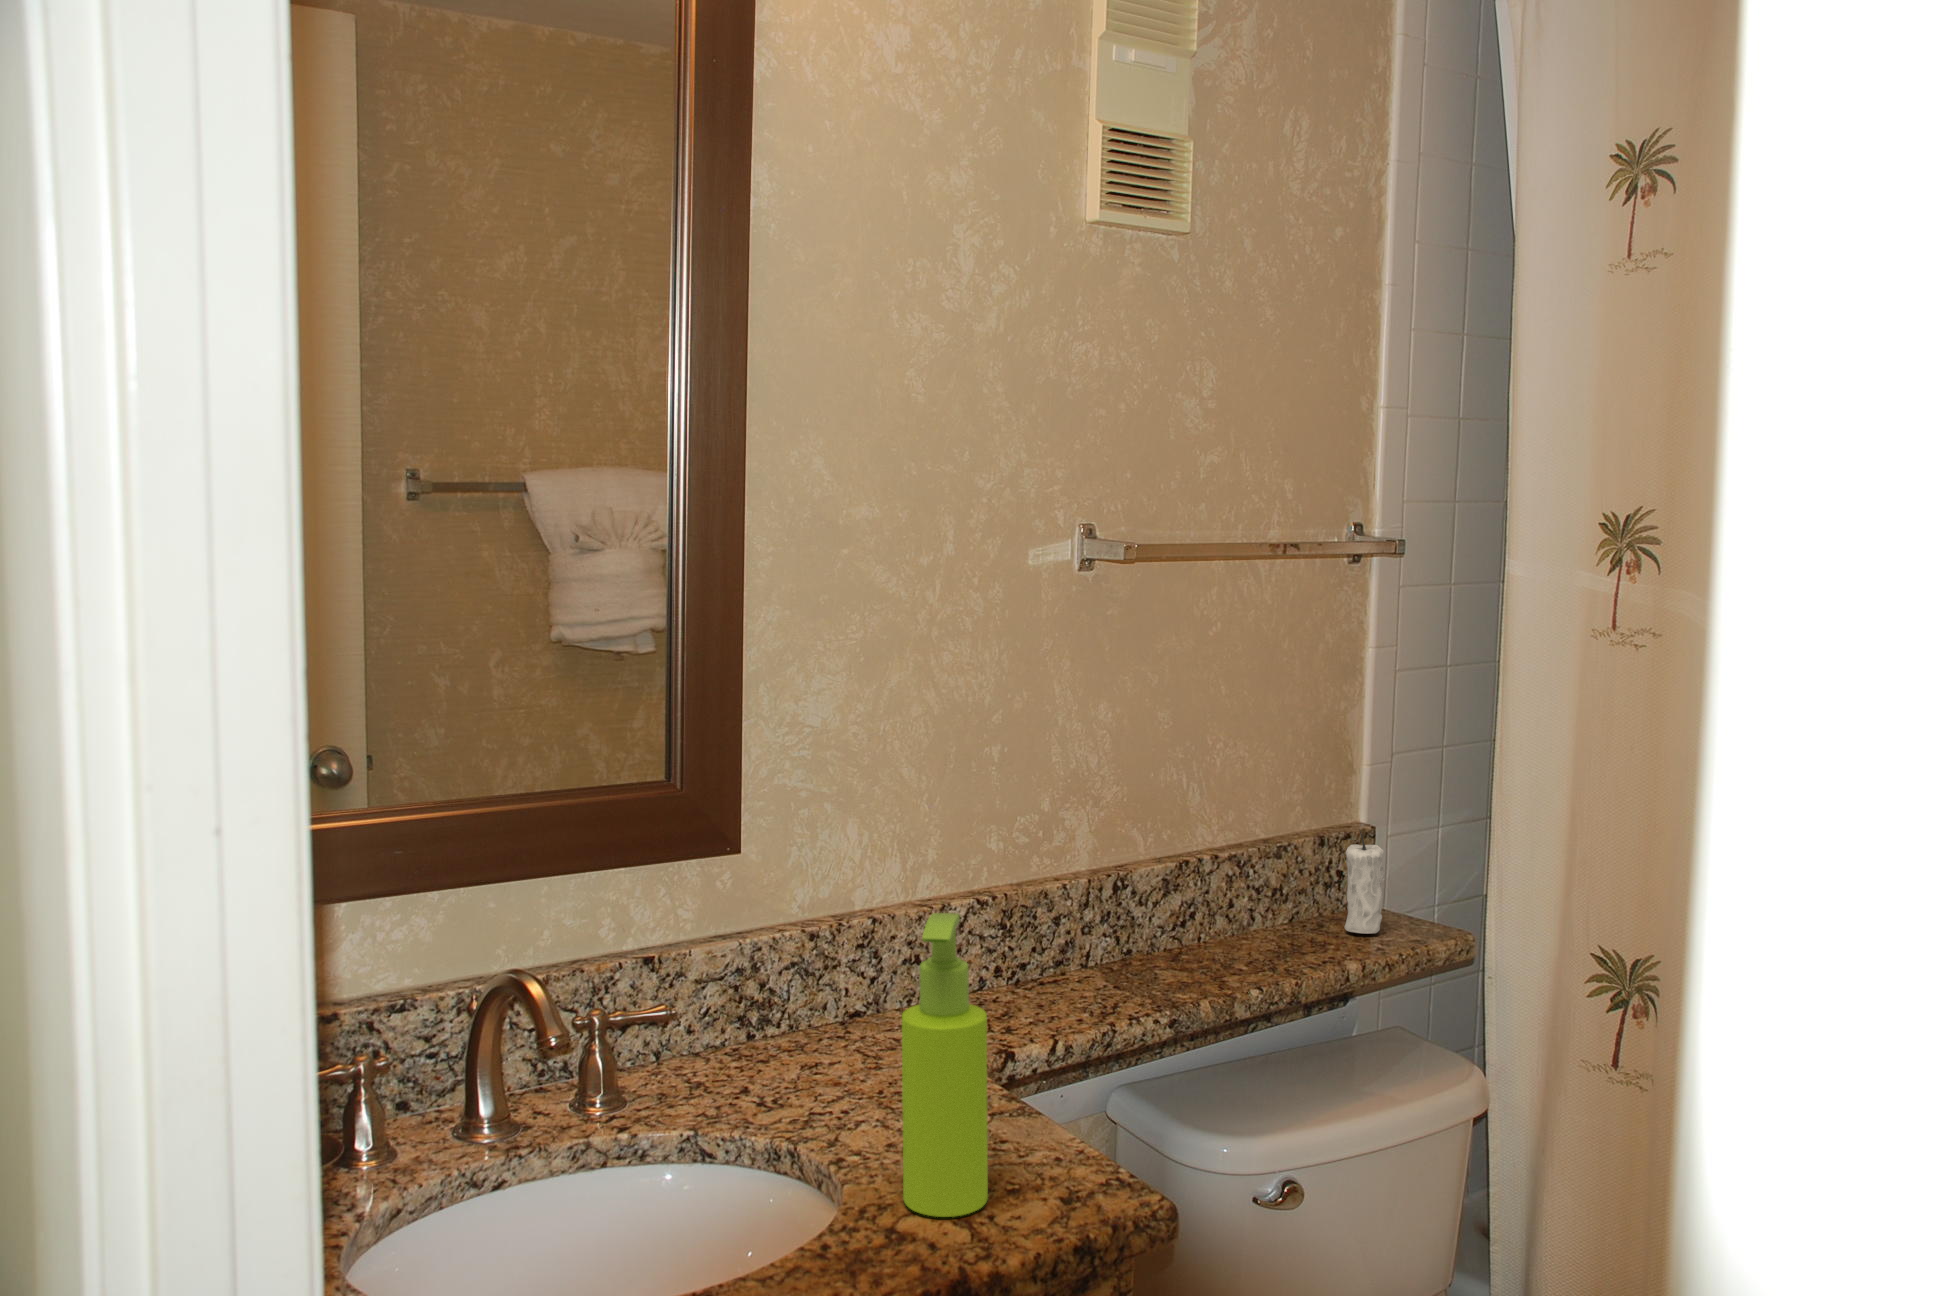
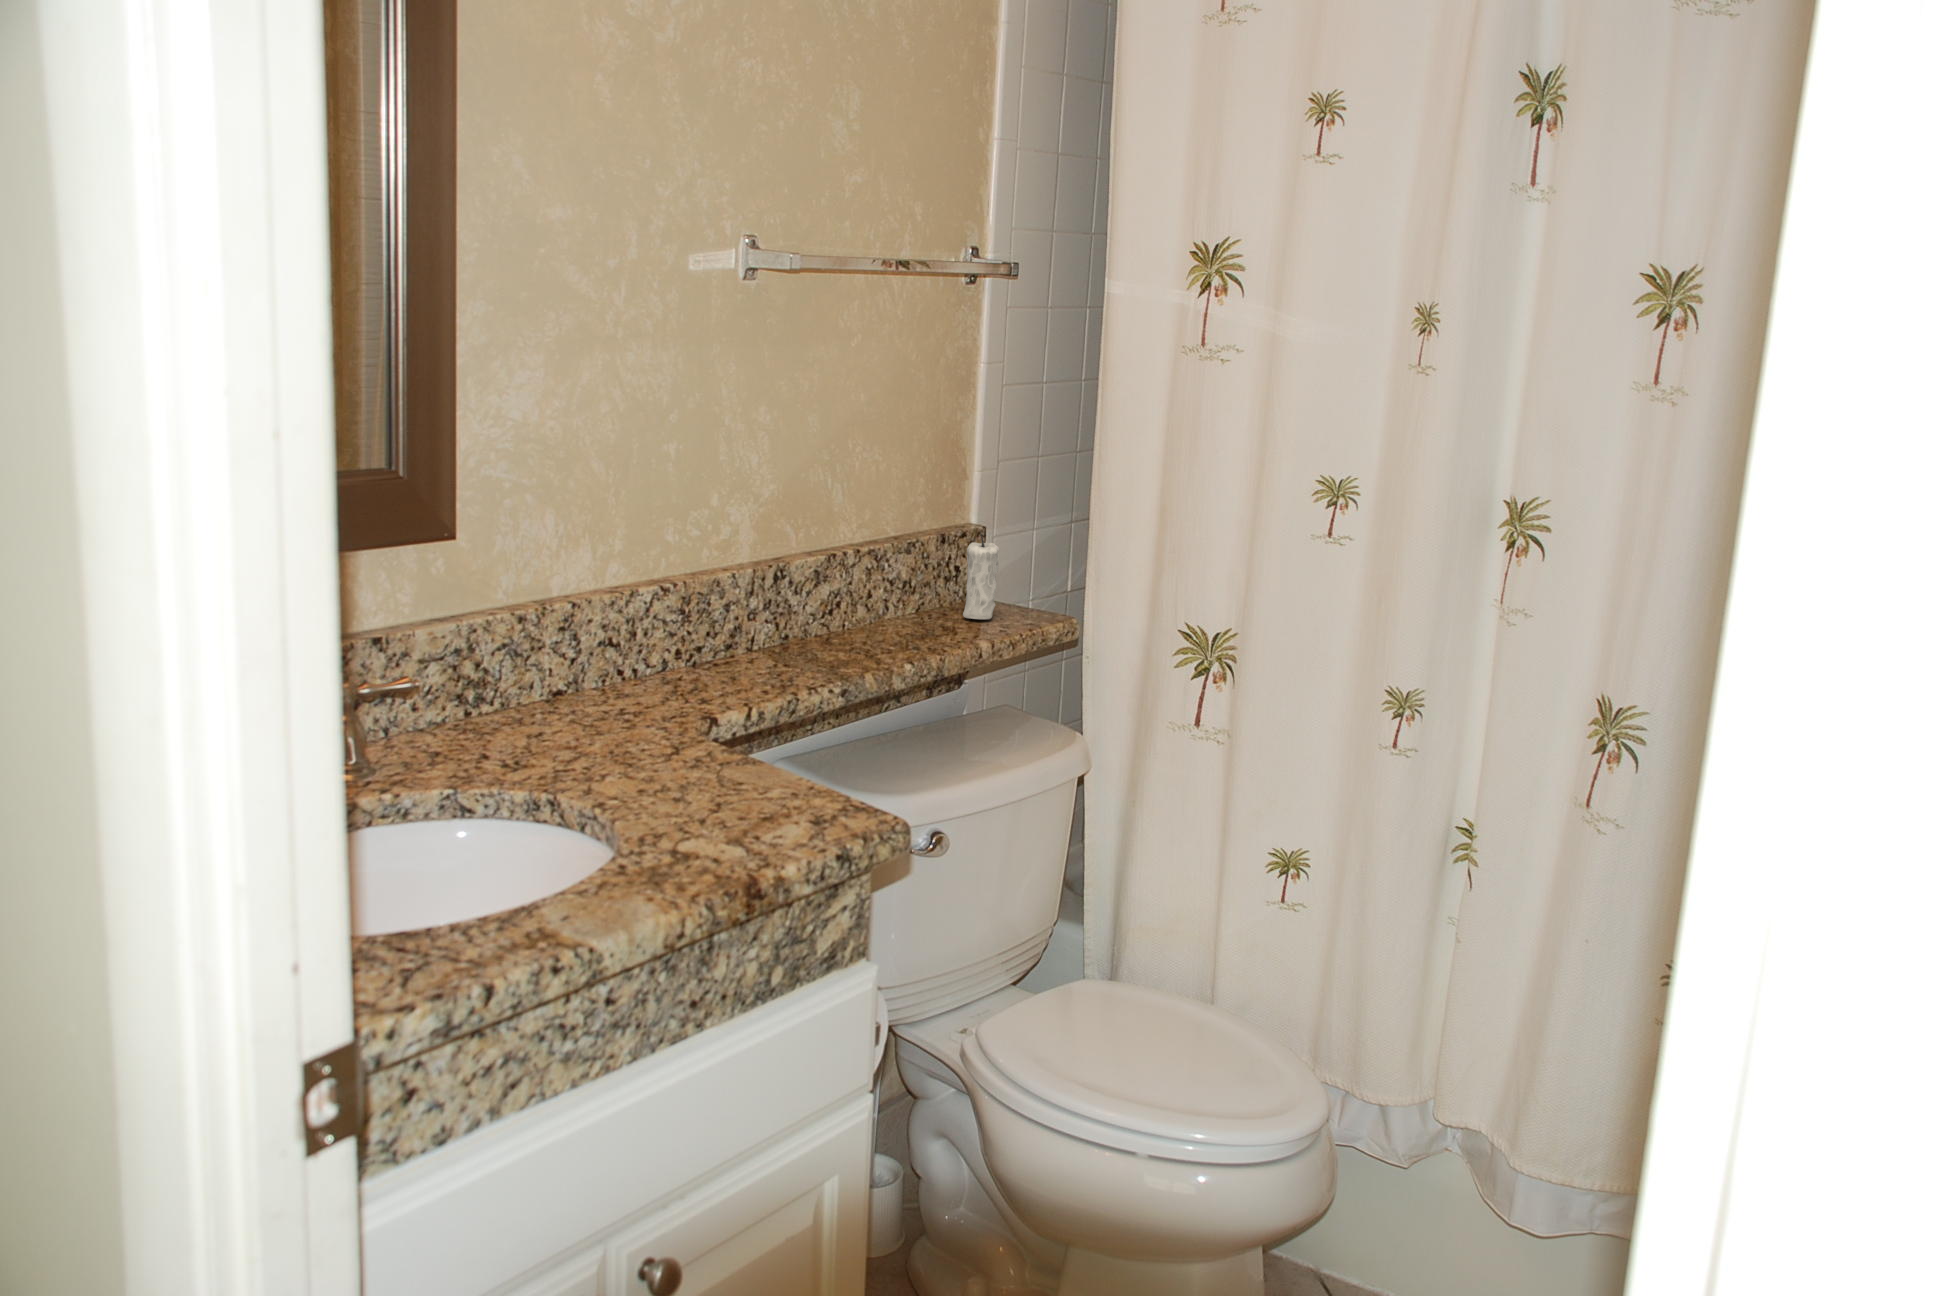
soap dispenser: present [902,913,988,1217] -> none [677,588,754,839]

